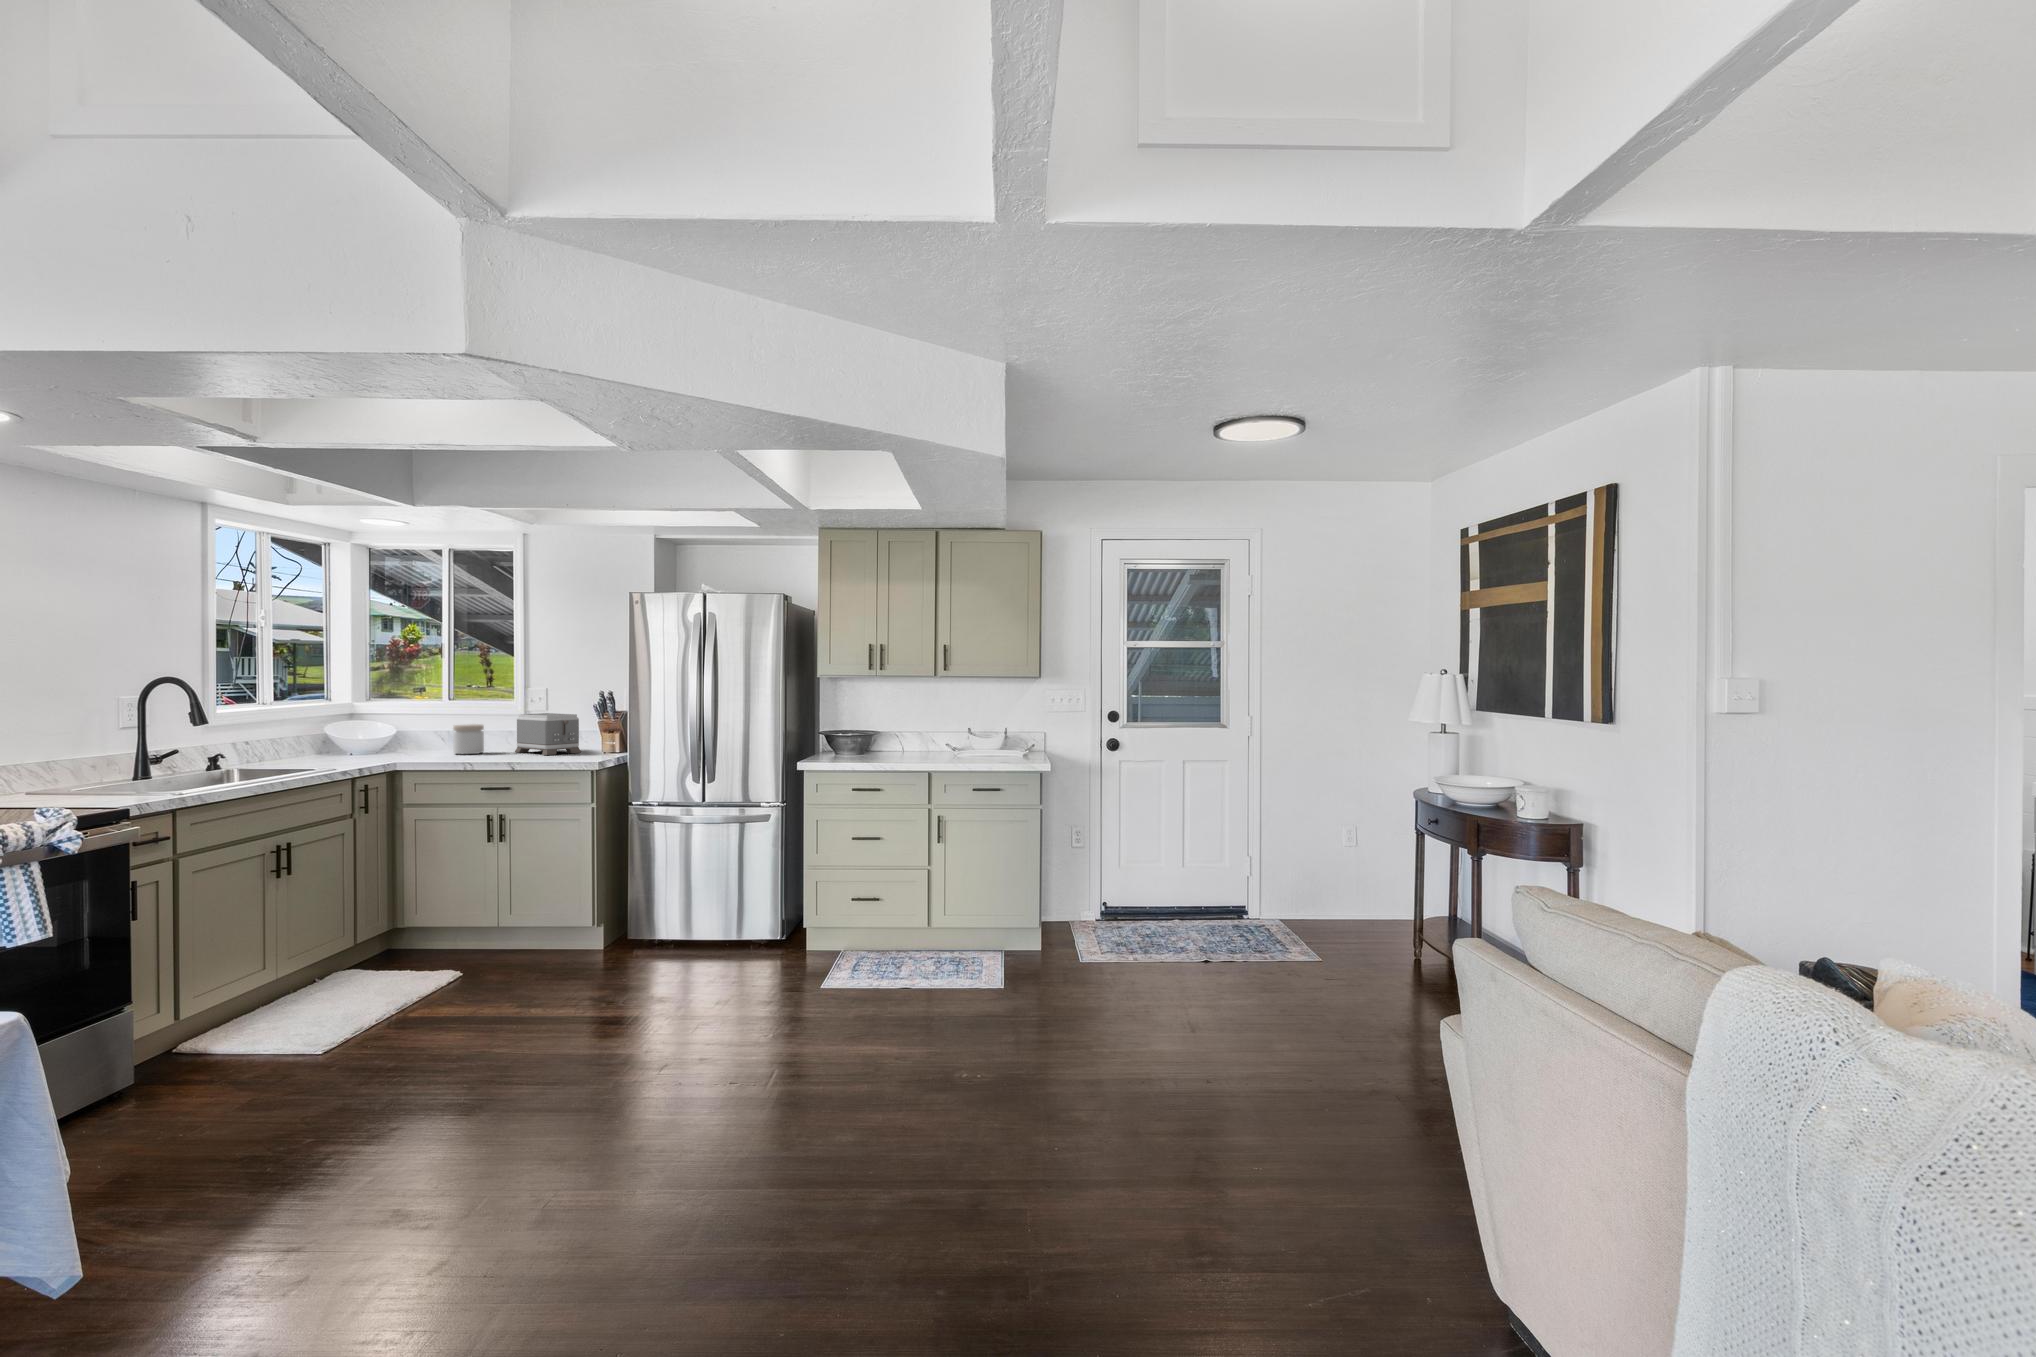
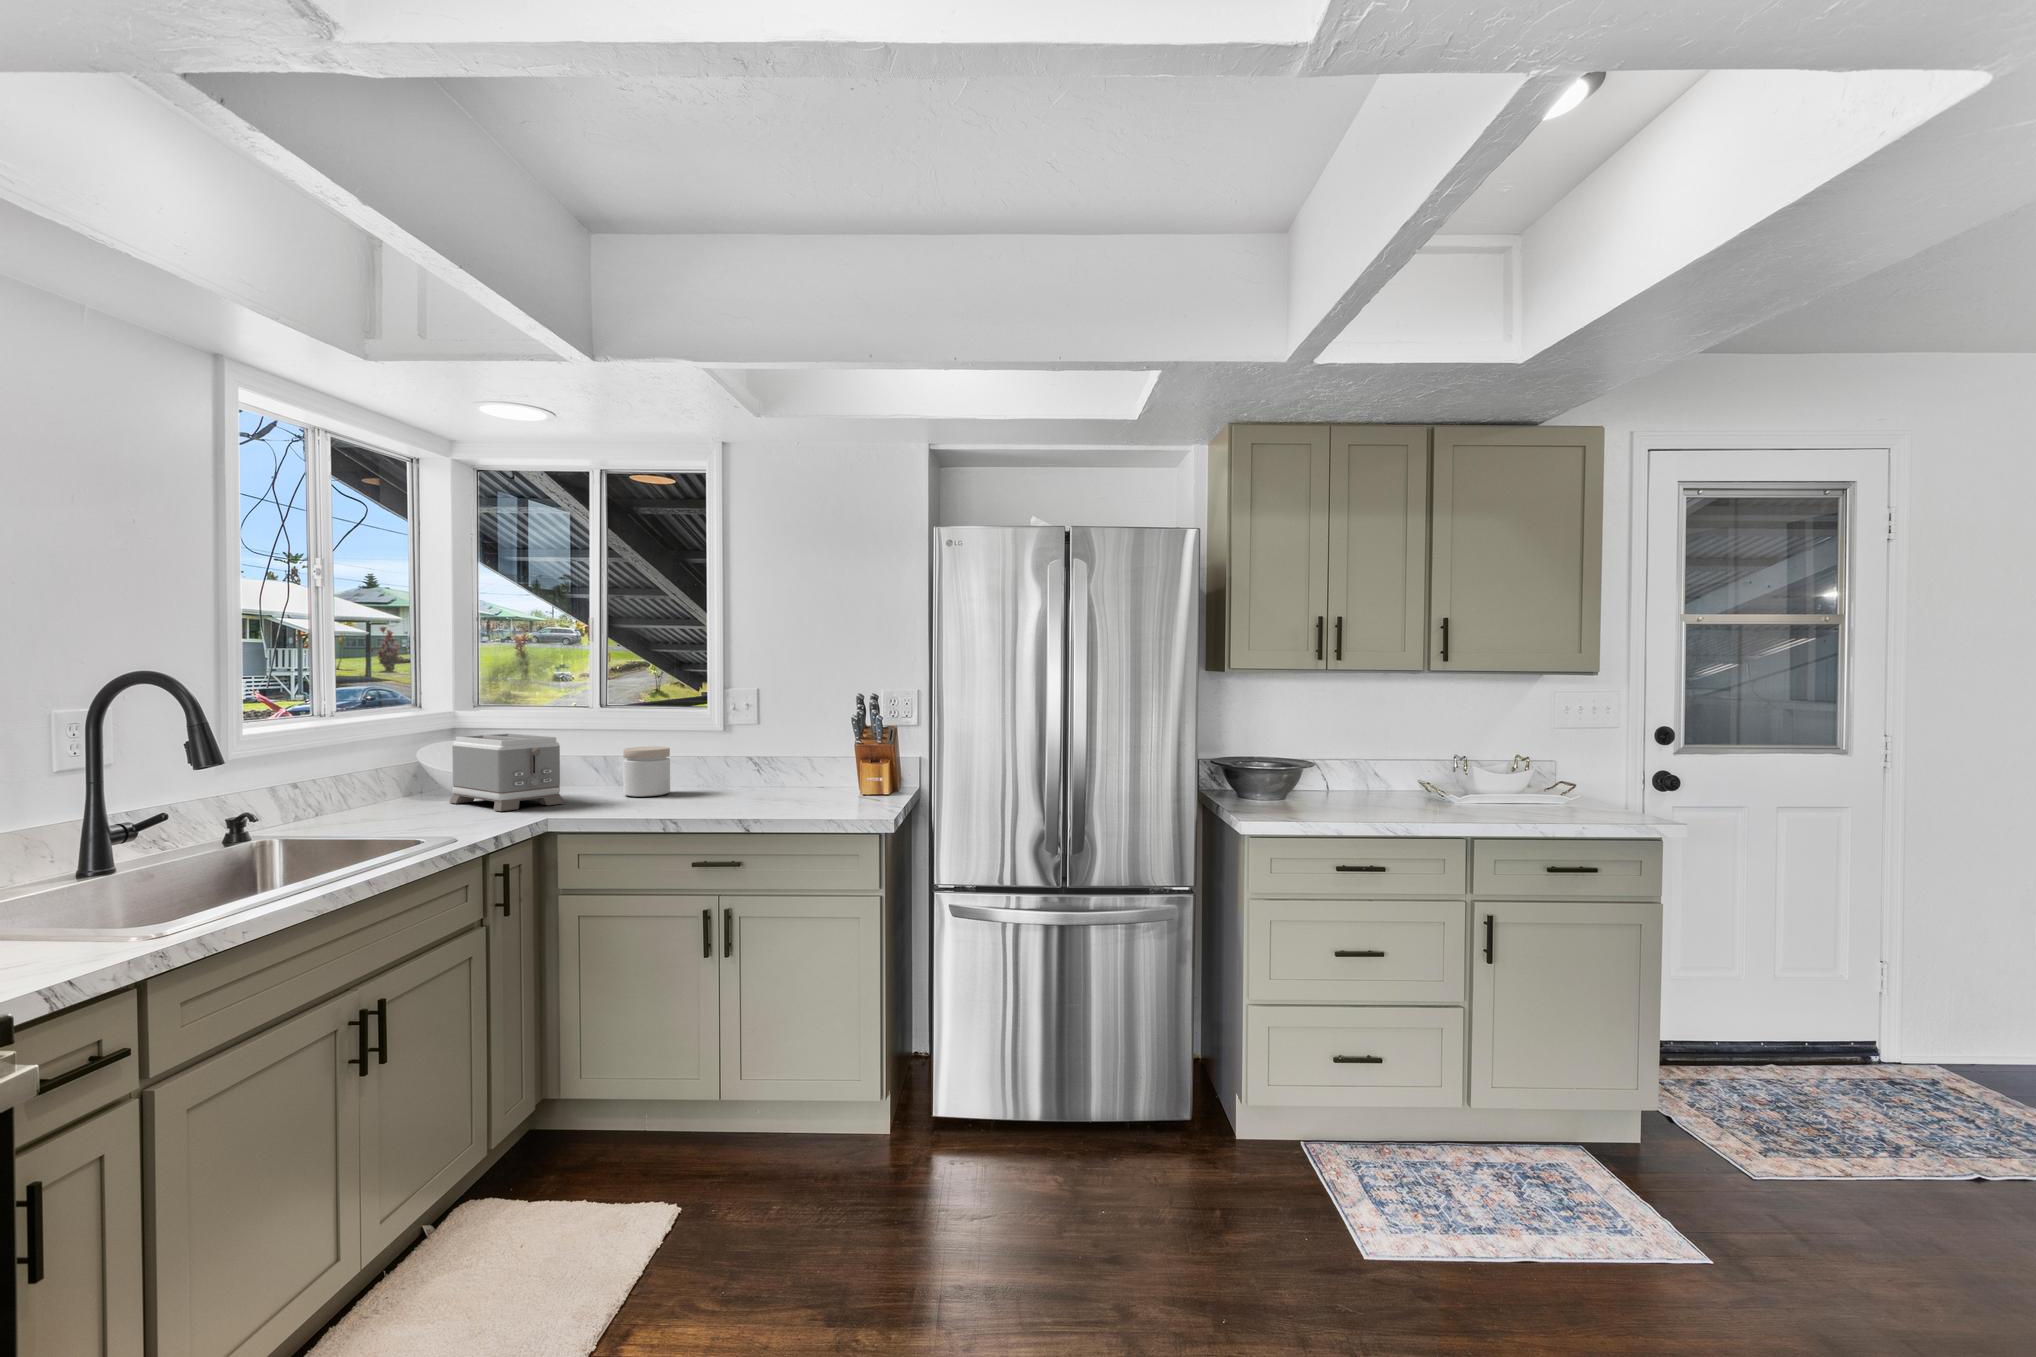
toaster: present [515,713,581,755] -> present [449,733,564,811]

